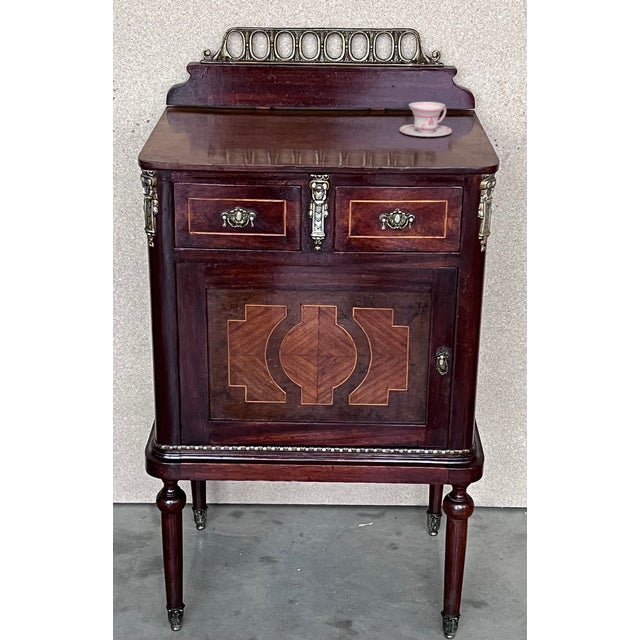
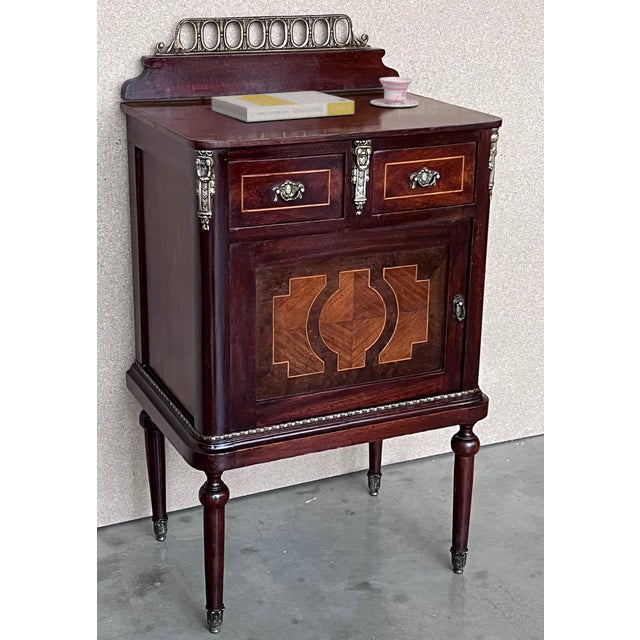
book: none [230,110,355,142] -> present [211,91,354,122]

